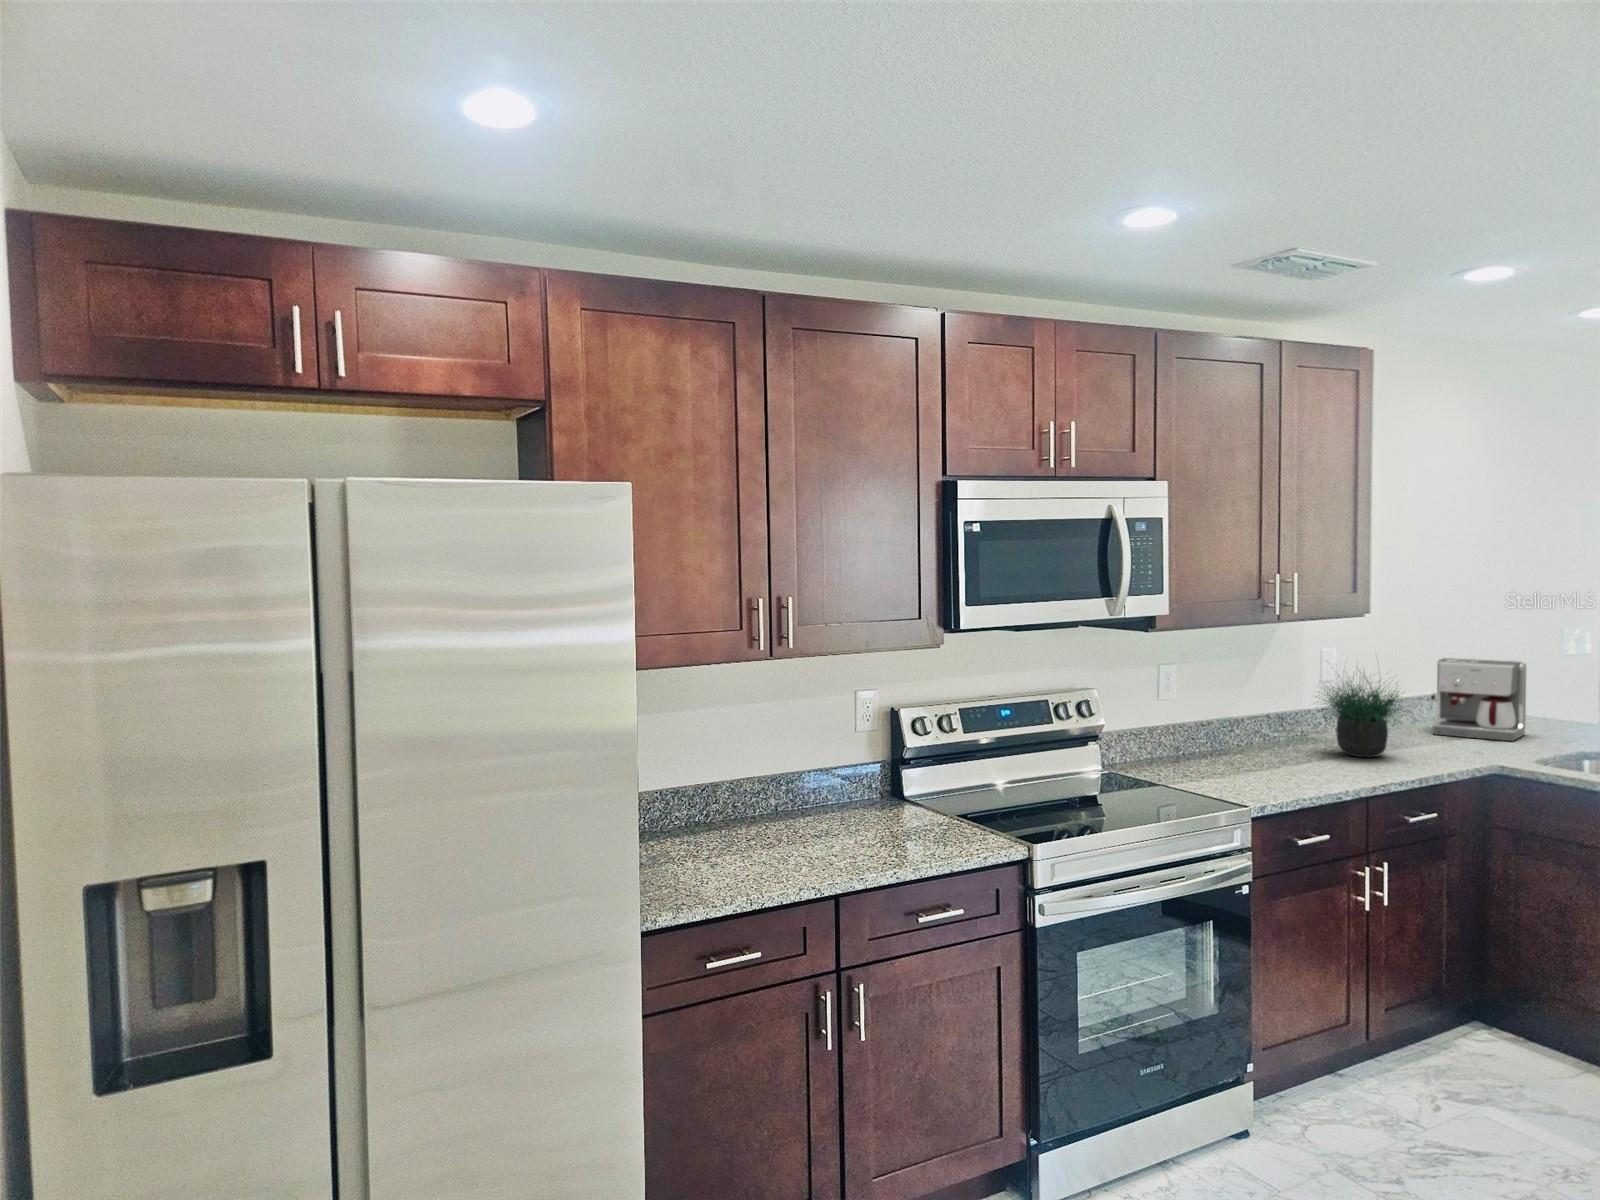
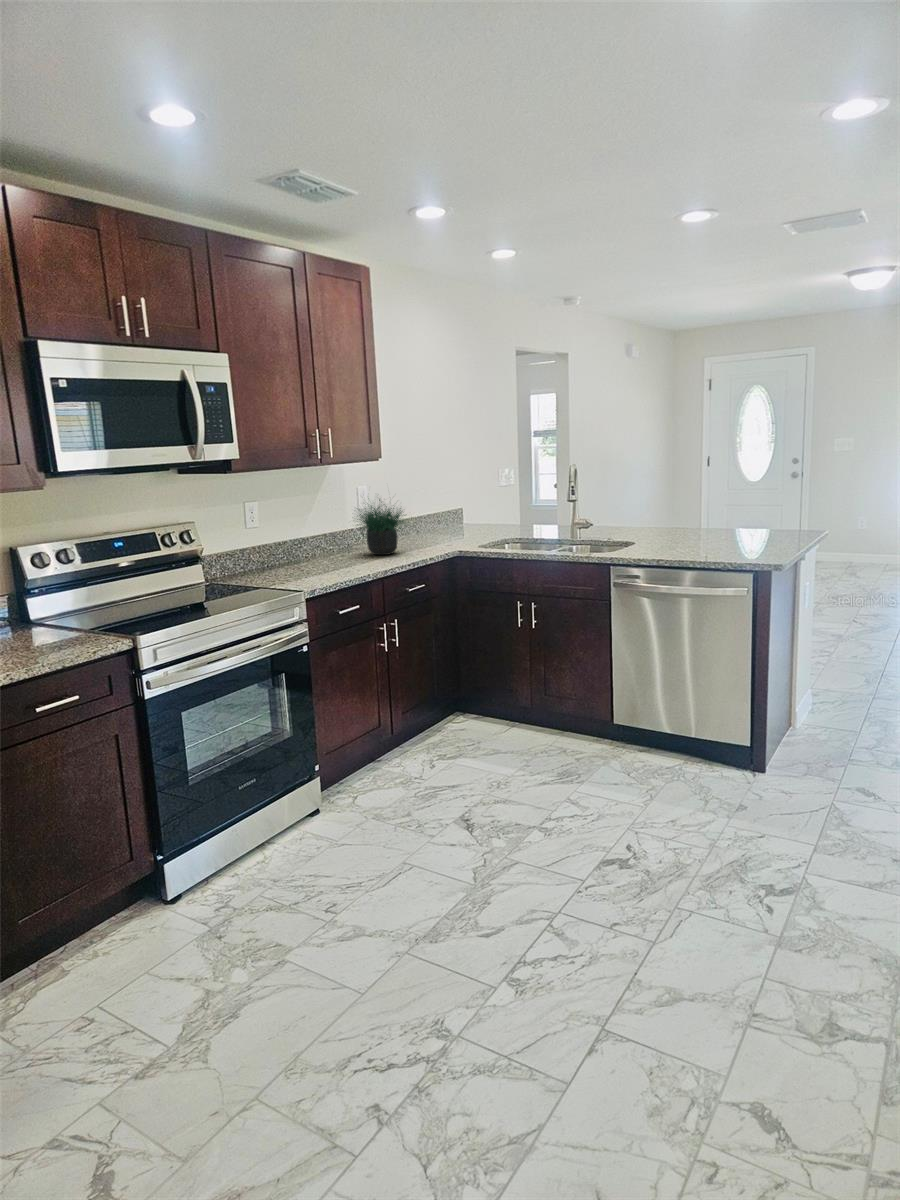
coffee maker: present [1430,658,1527,741] -> none [425,487,478,538]

